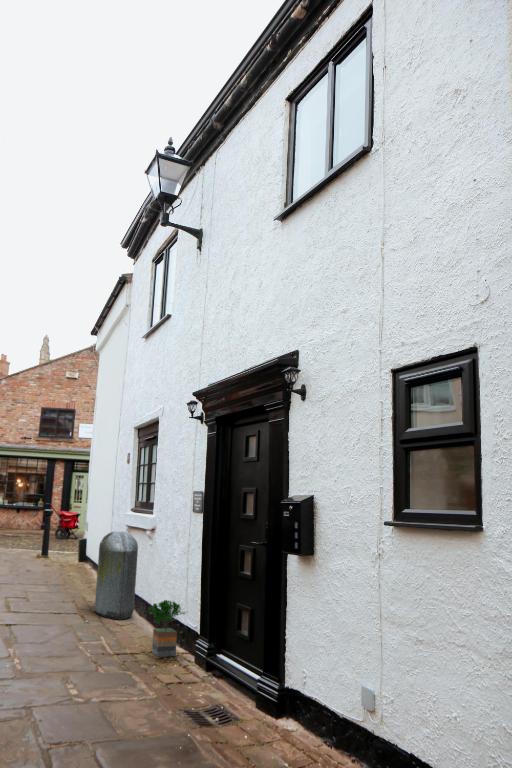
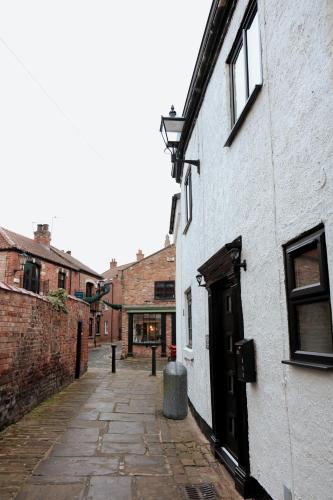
potted tree: present [149,600,185,657] -> none [180,408,206,447]

